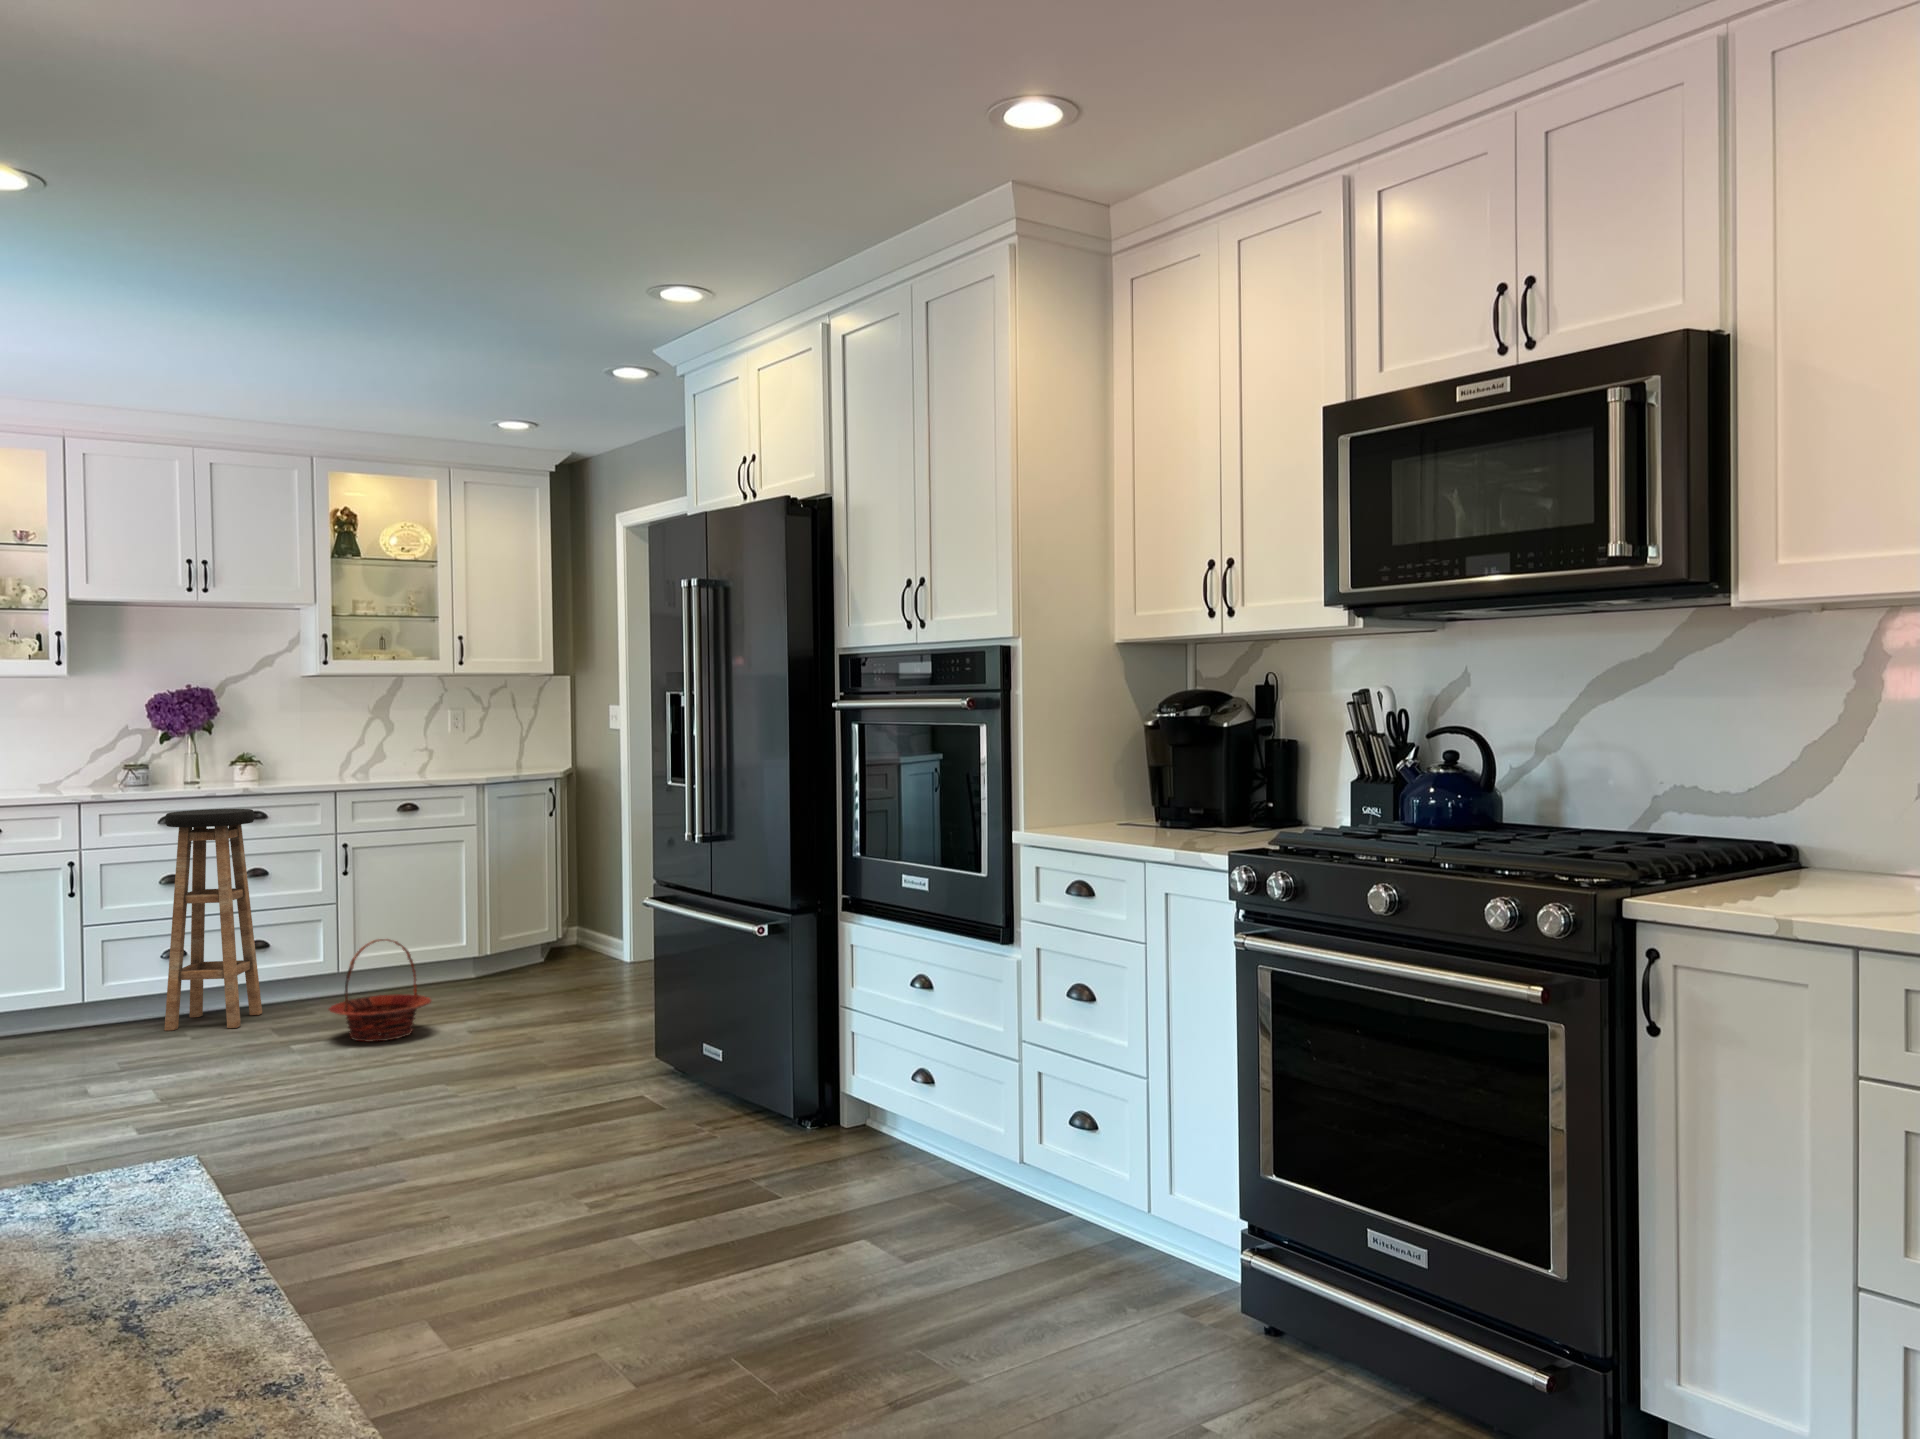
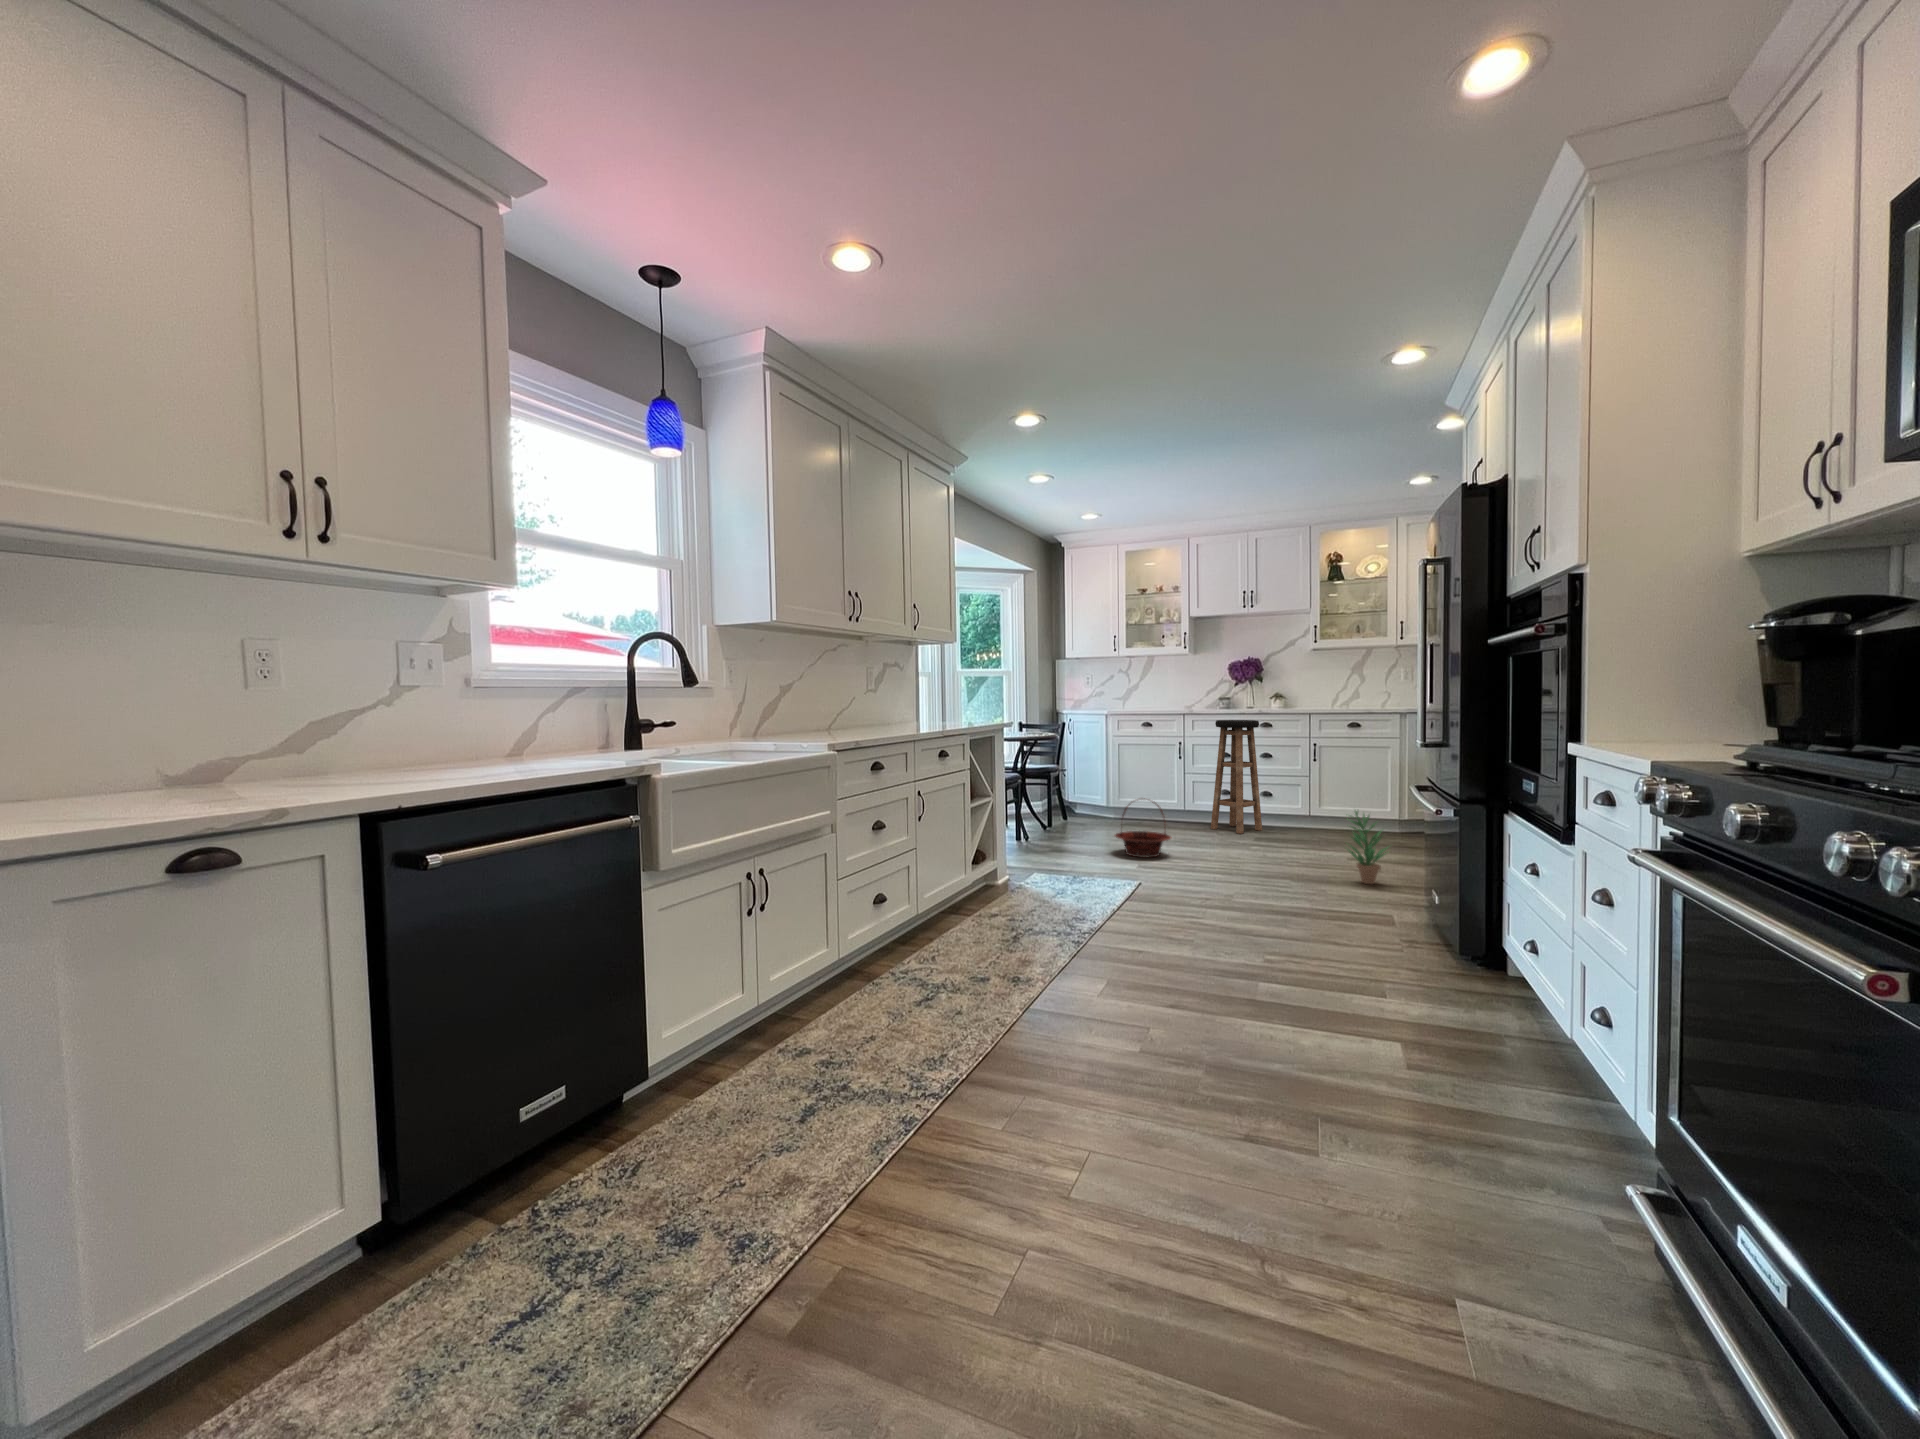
basket: present [329,939,431,1042] -> present [1115,798,1172,858]
potted plant: none [506,943,576,1060] -> present [1347,811,1388,884]

